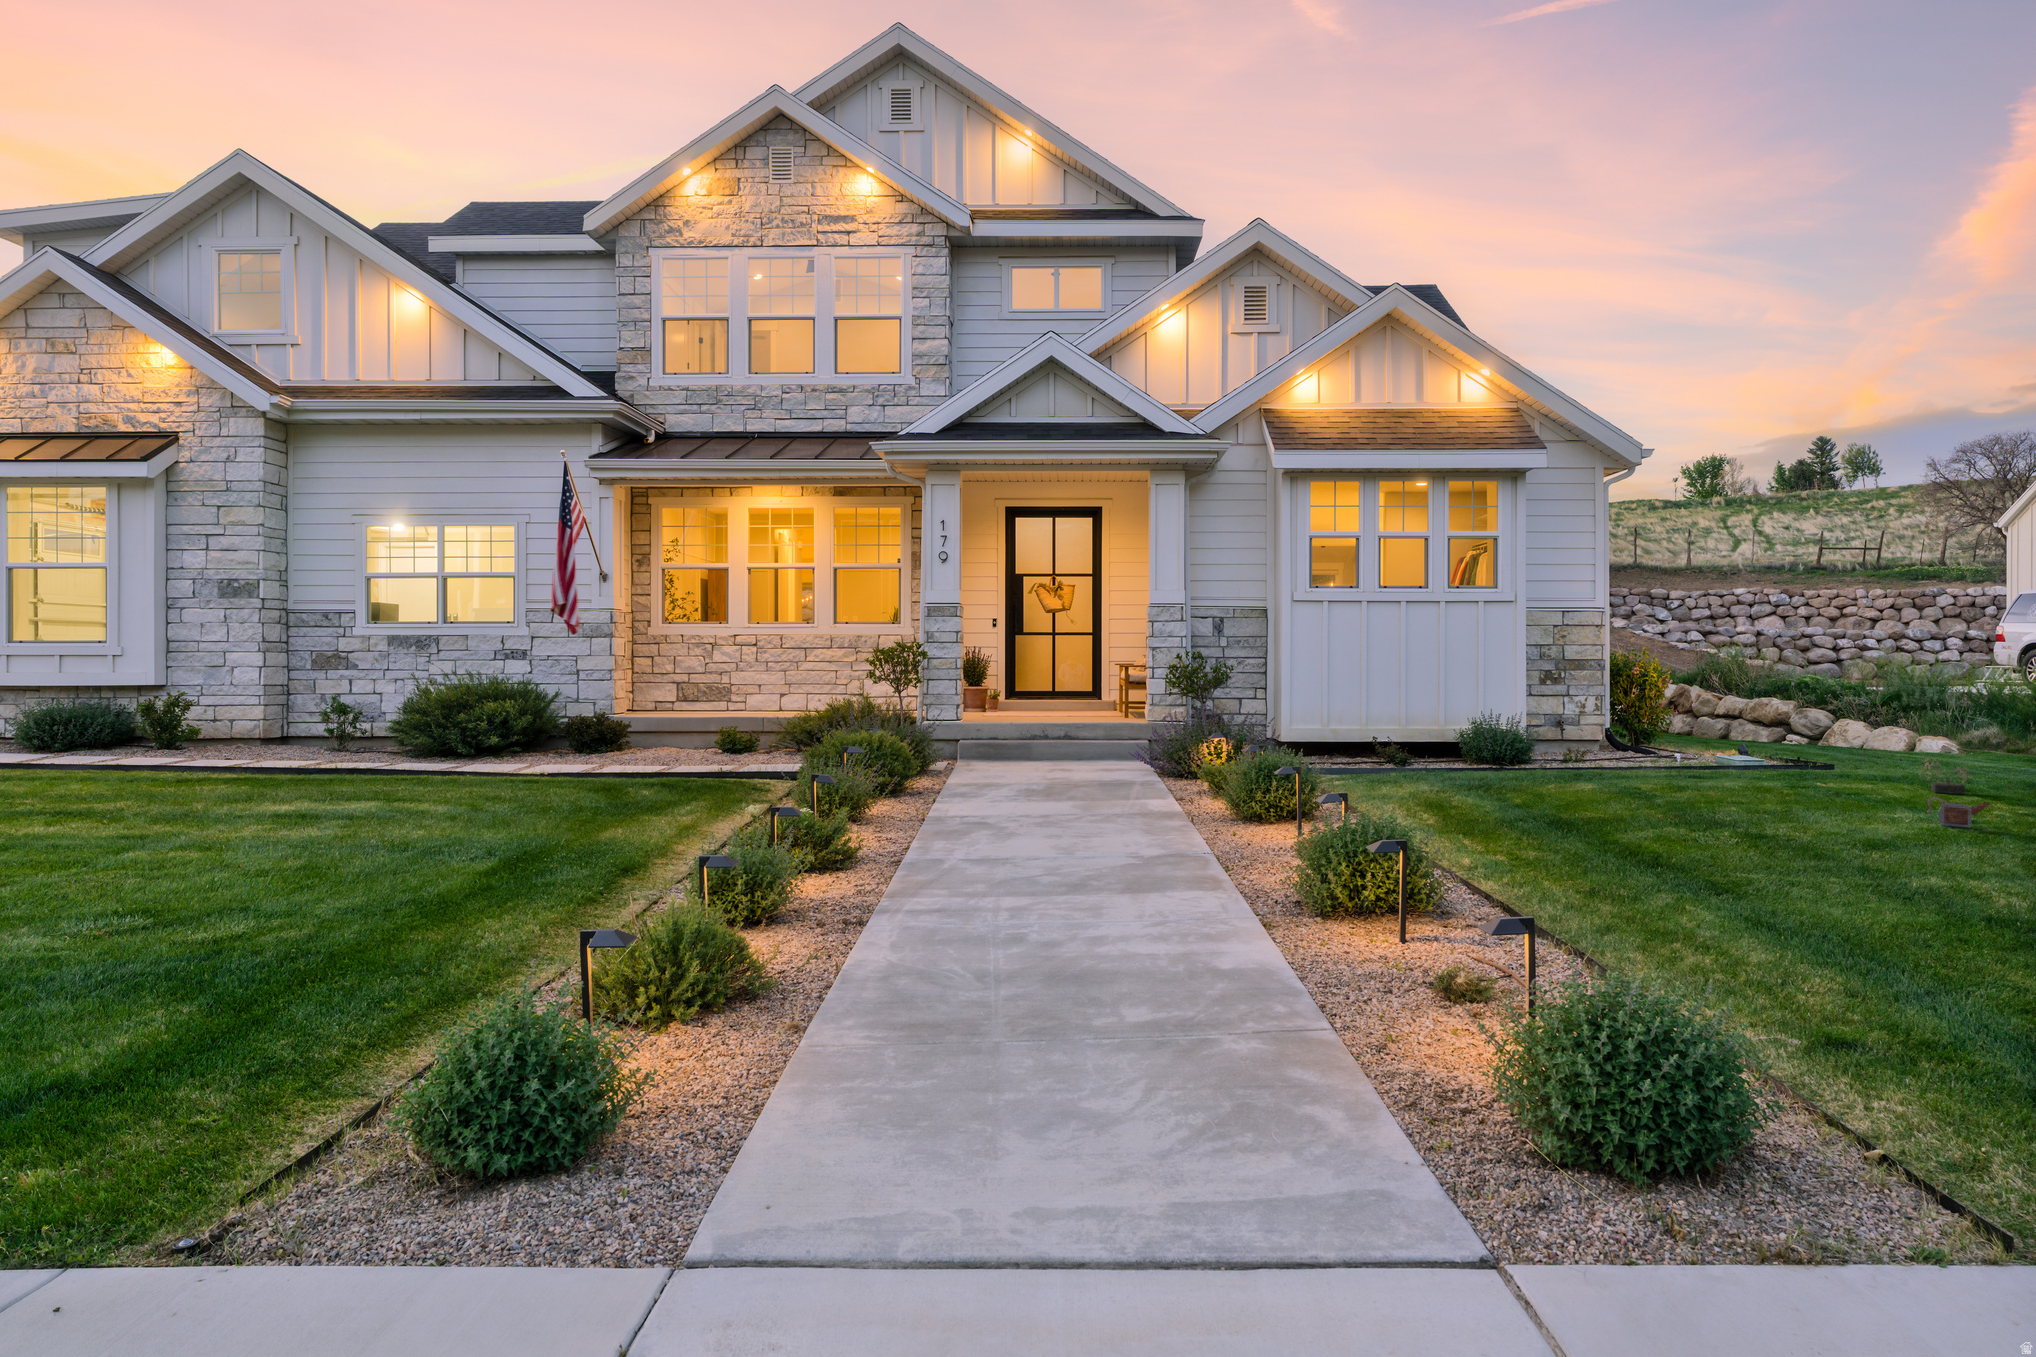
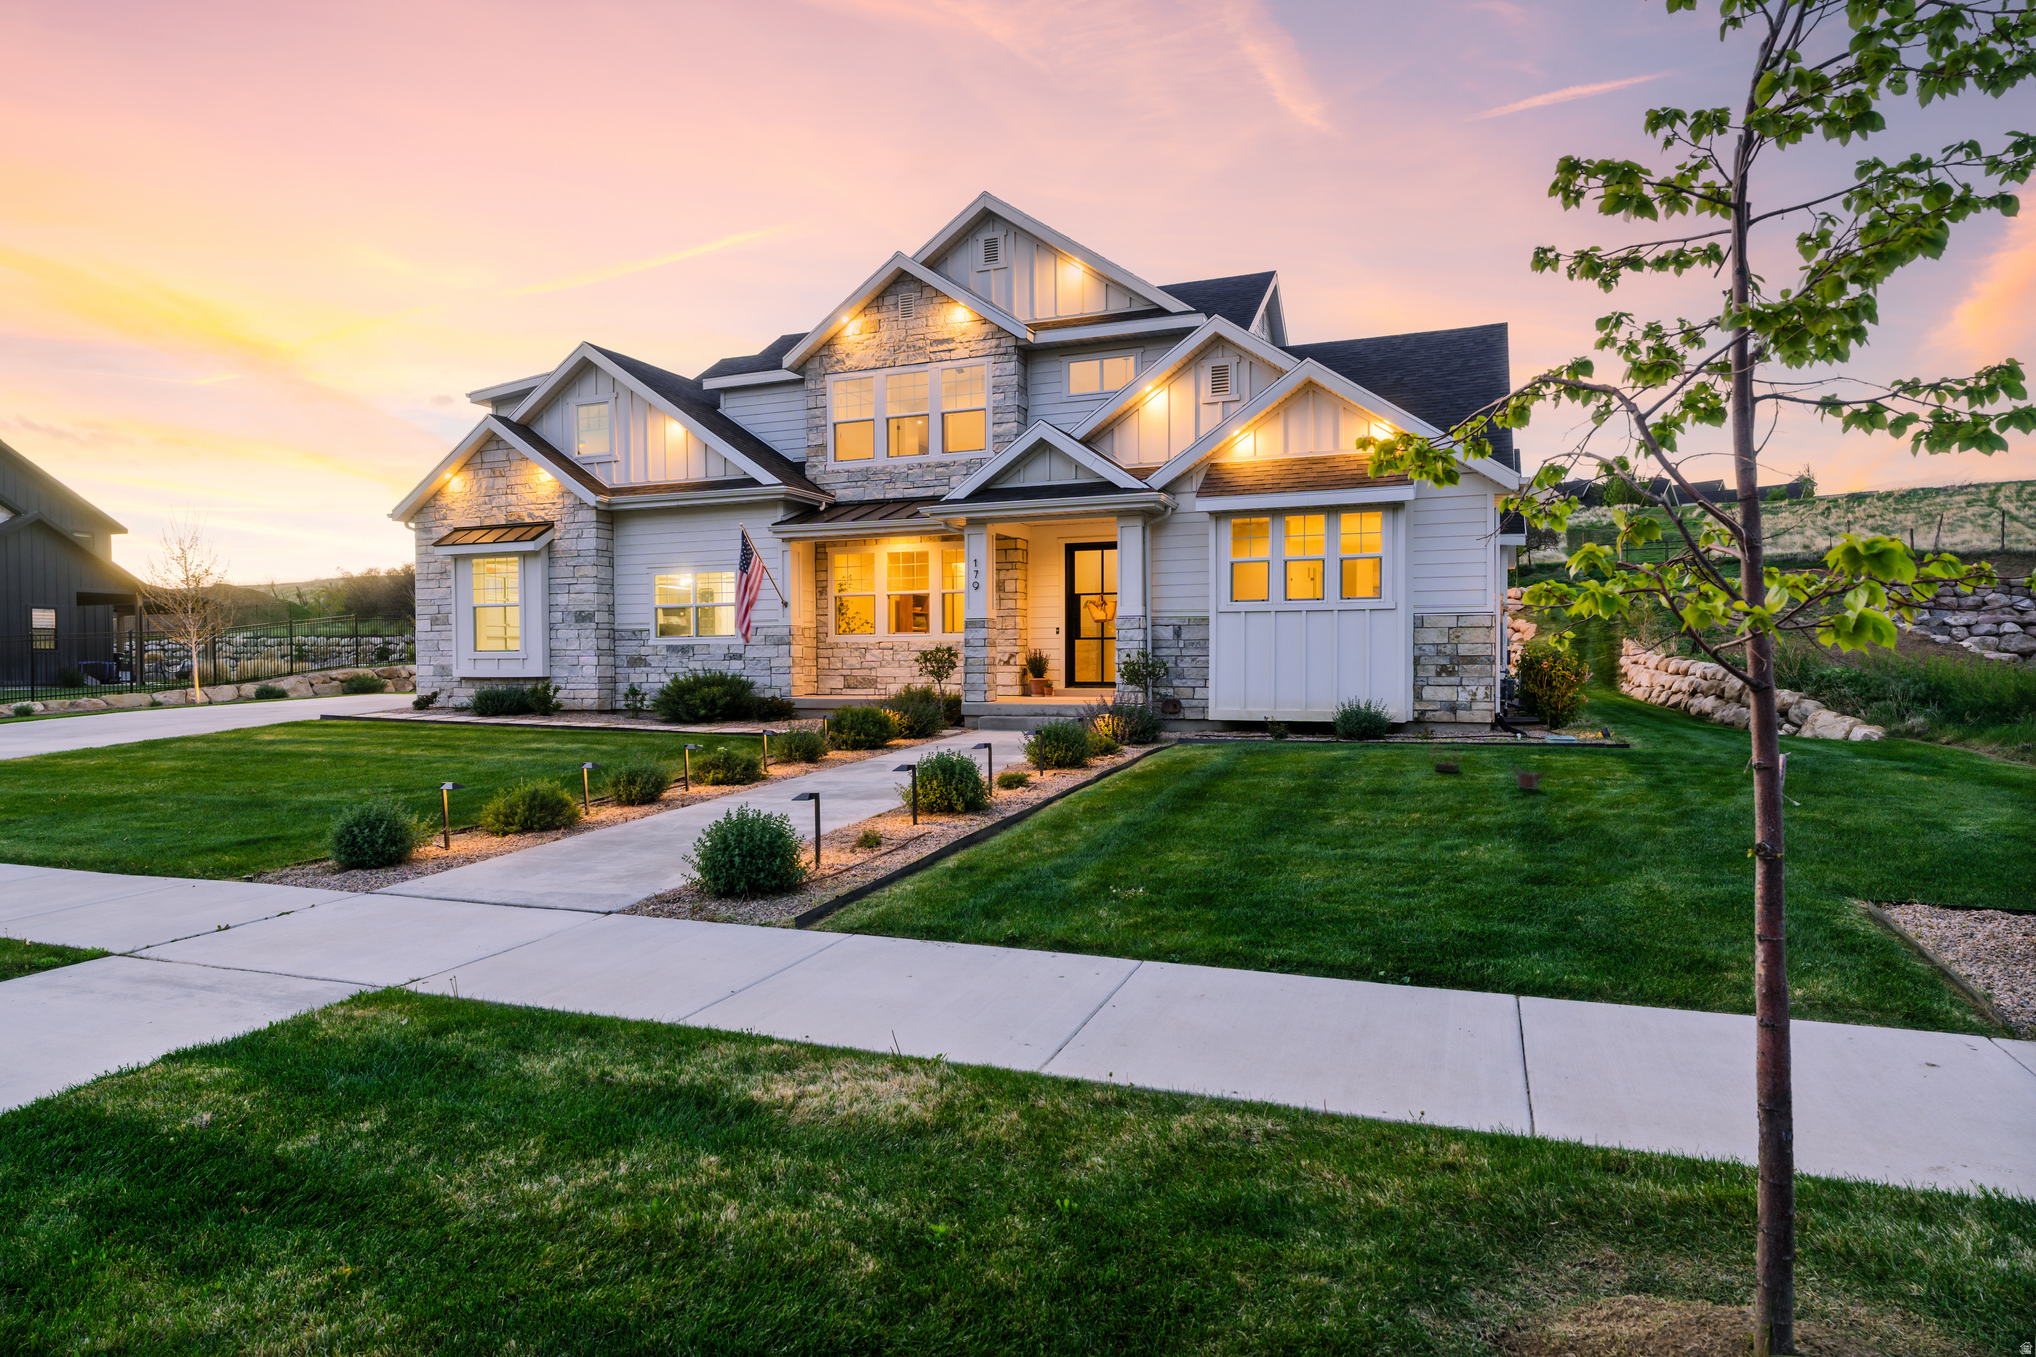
decorative plant: present [1919,759,1967,794] -> present [1431,744,1462,772]

